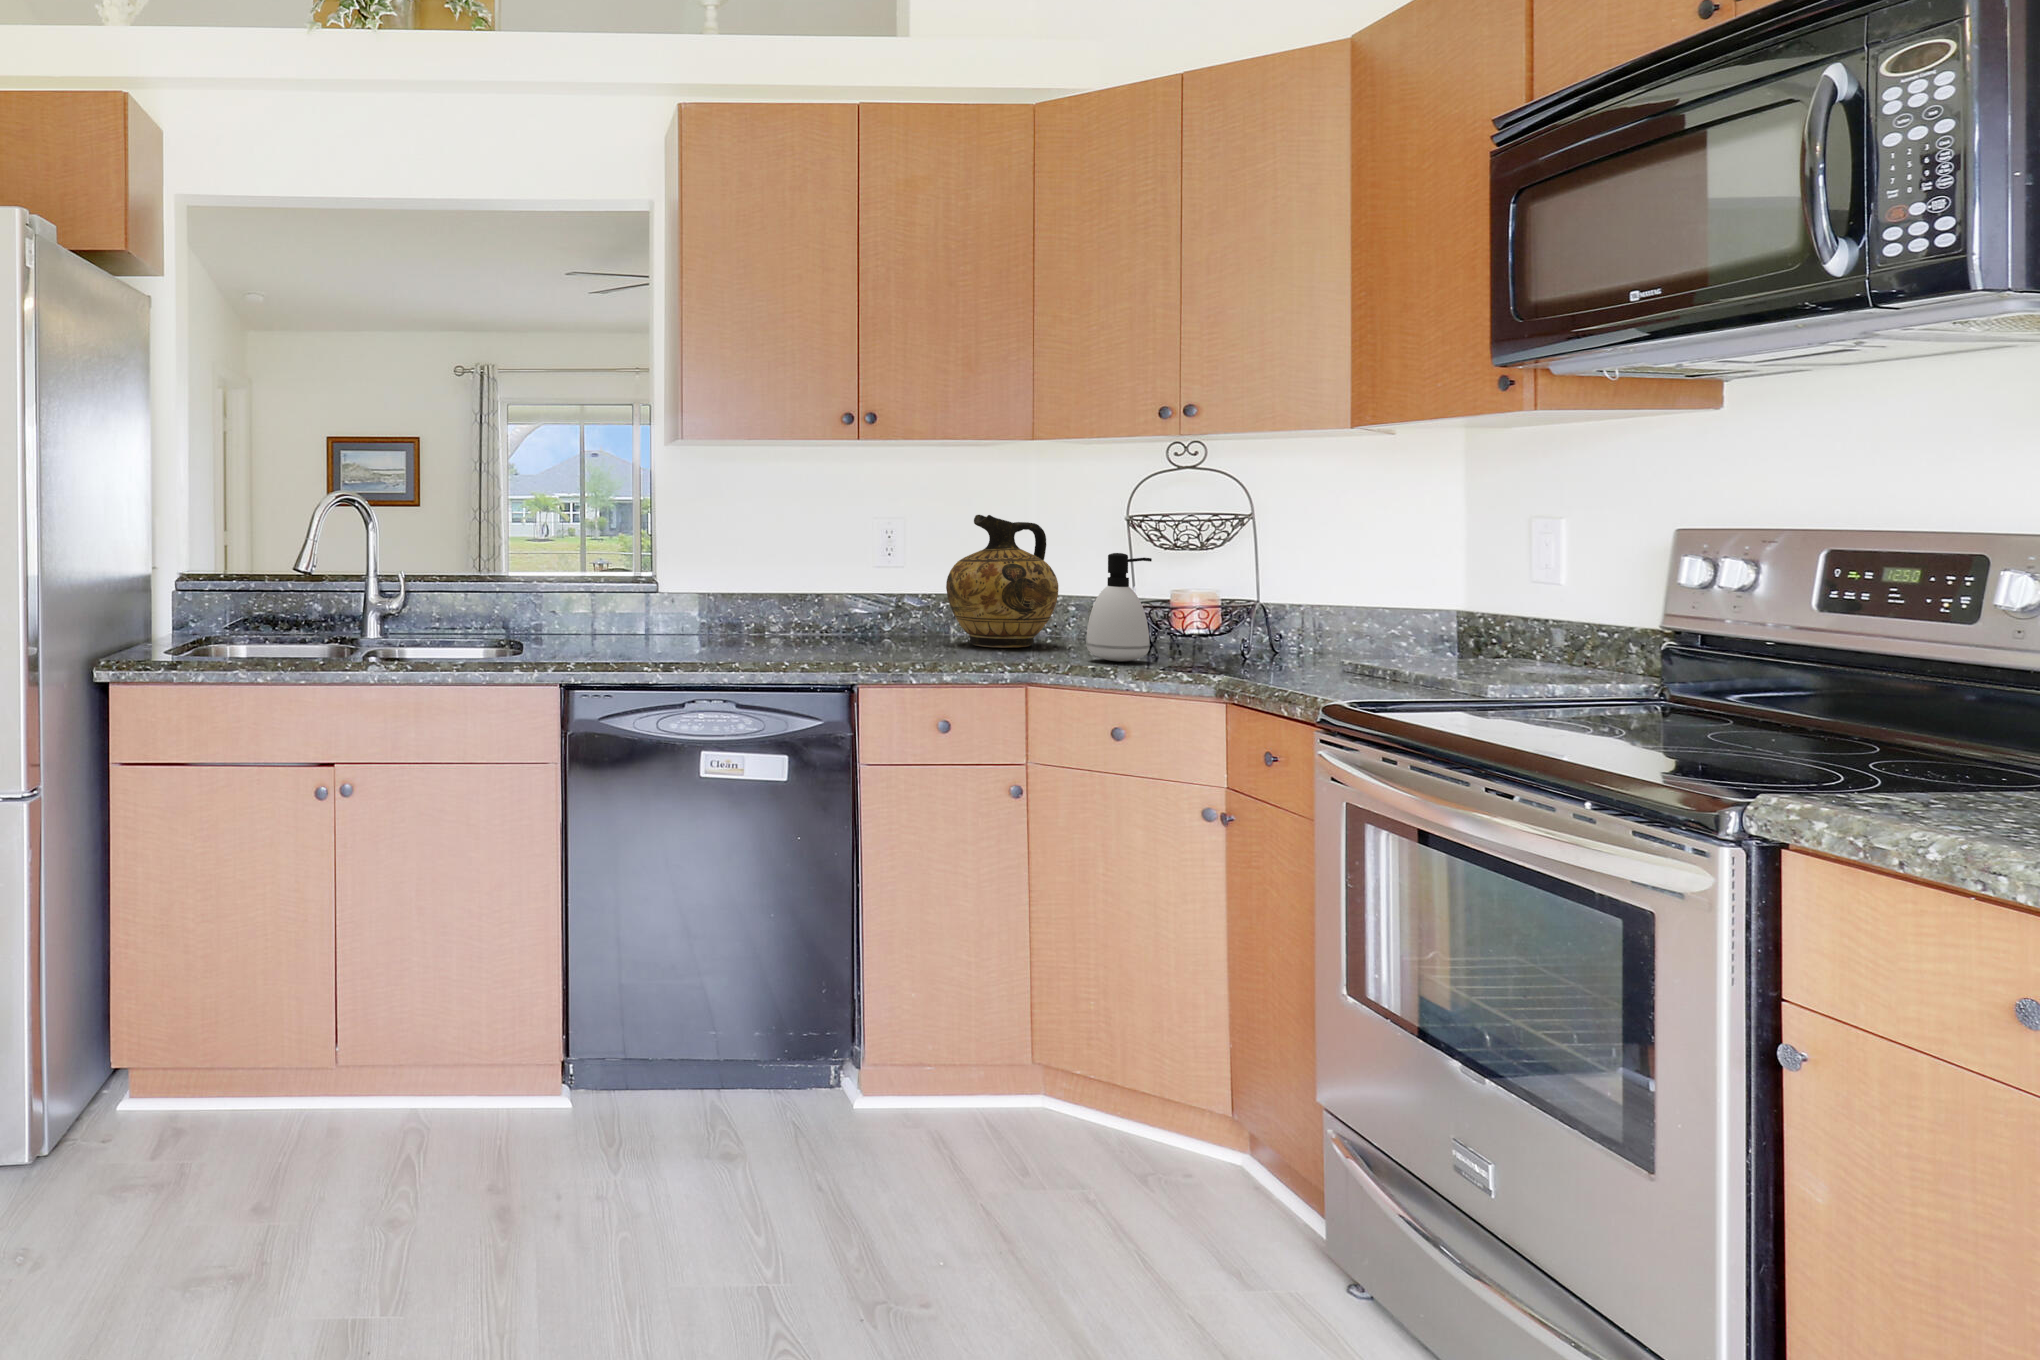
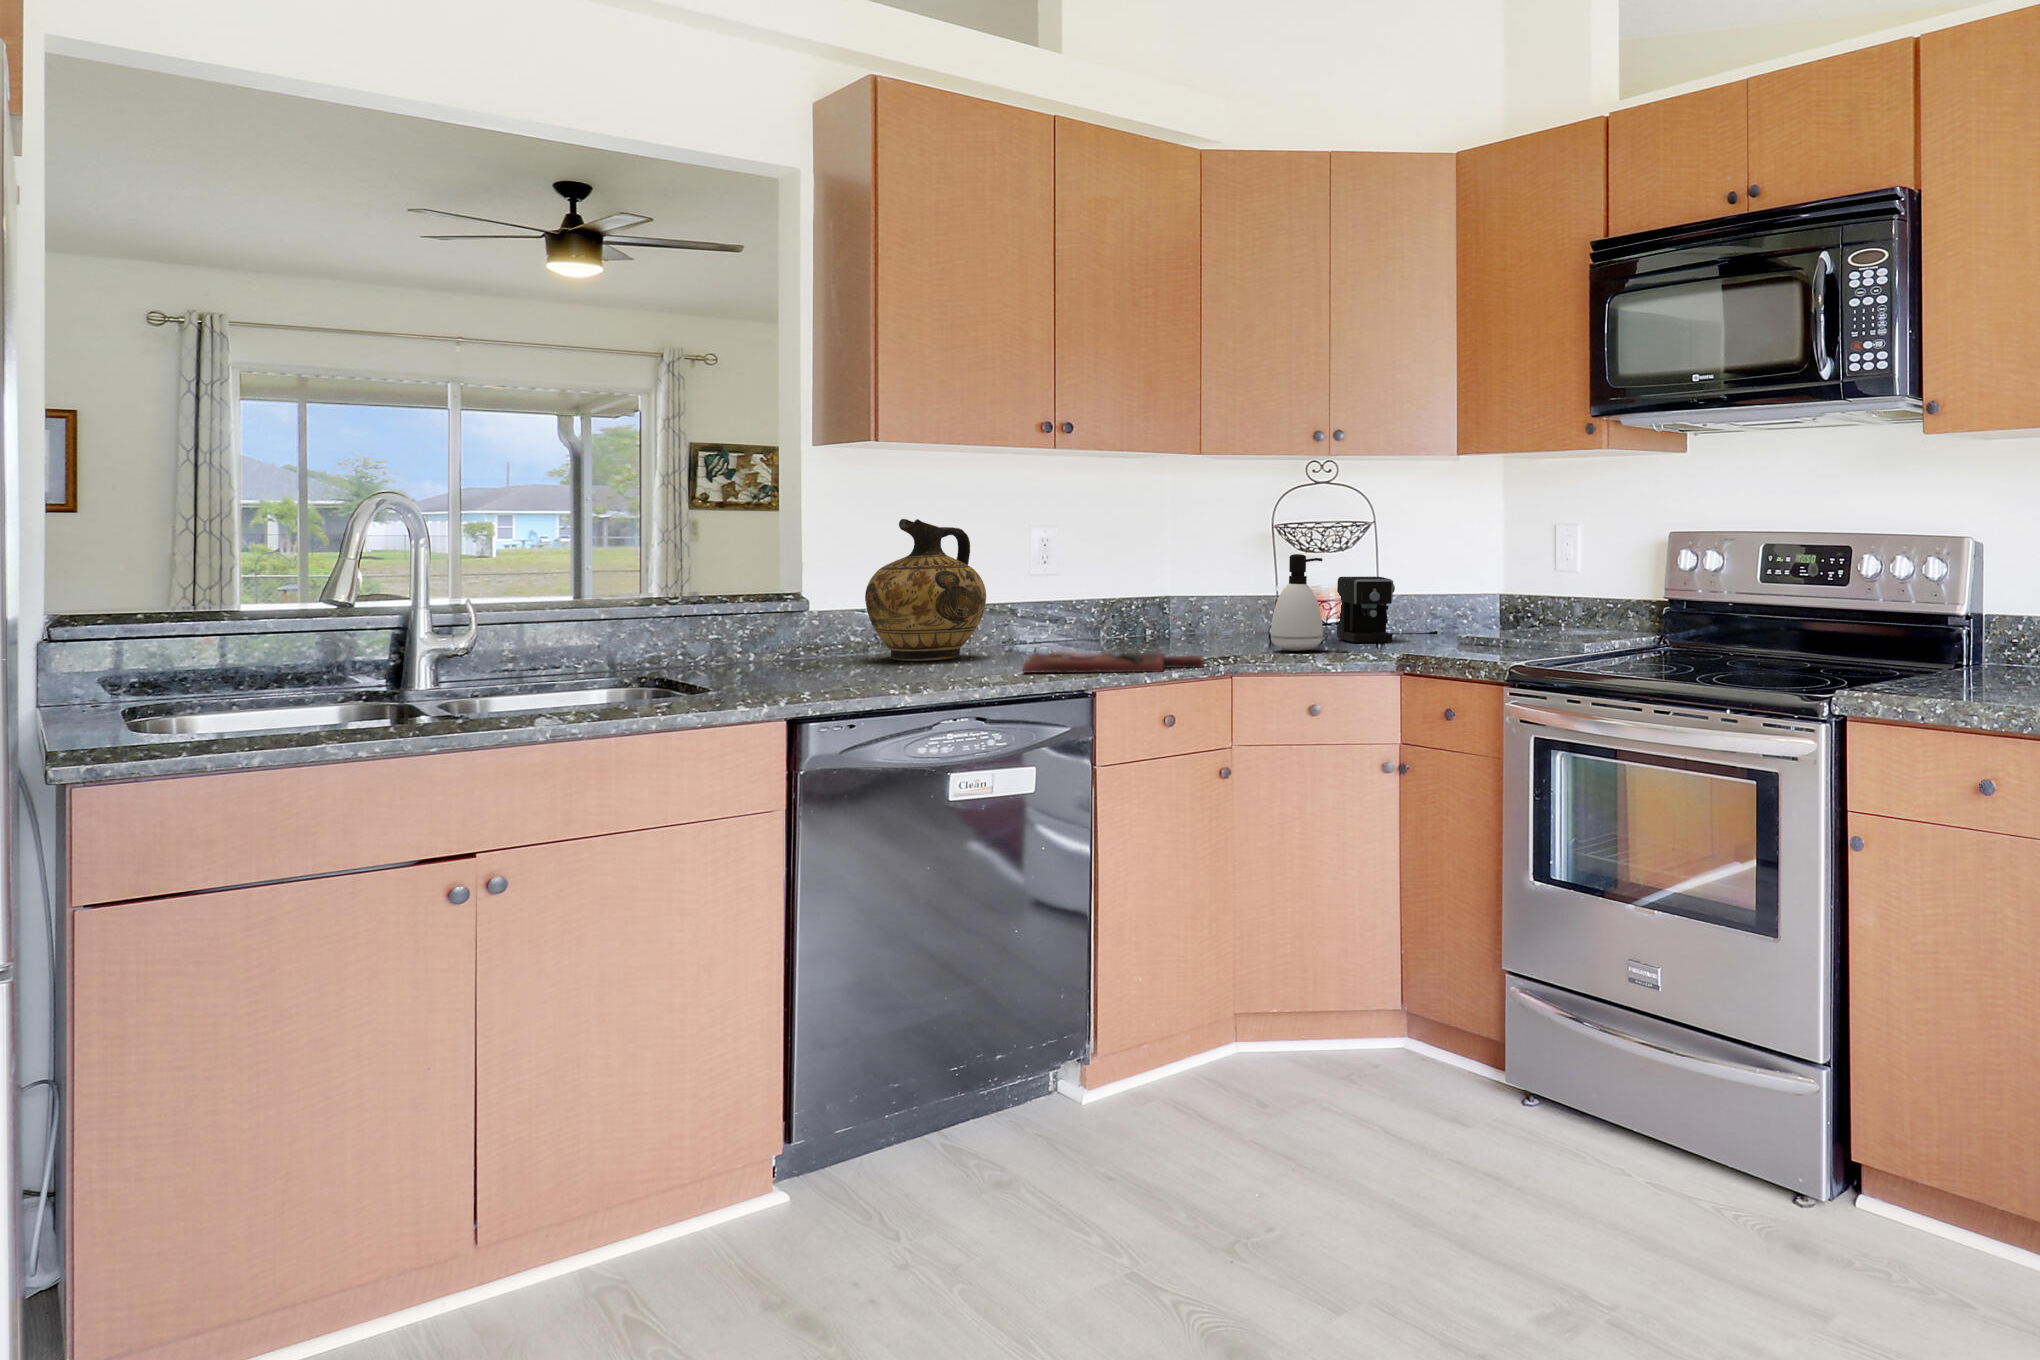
ceramic jug: present [946,515,1058,648] -> present [865,519,986,661]
coffee maker: none [1214,579,1363,659] -> present [1337,577,1438,642]
cutting board: none [779,644,962,672] -> present [1023,652,1203,673]

